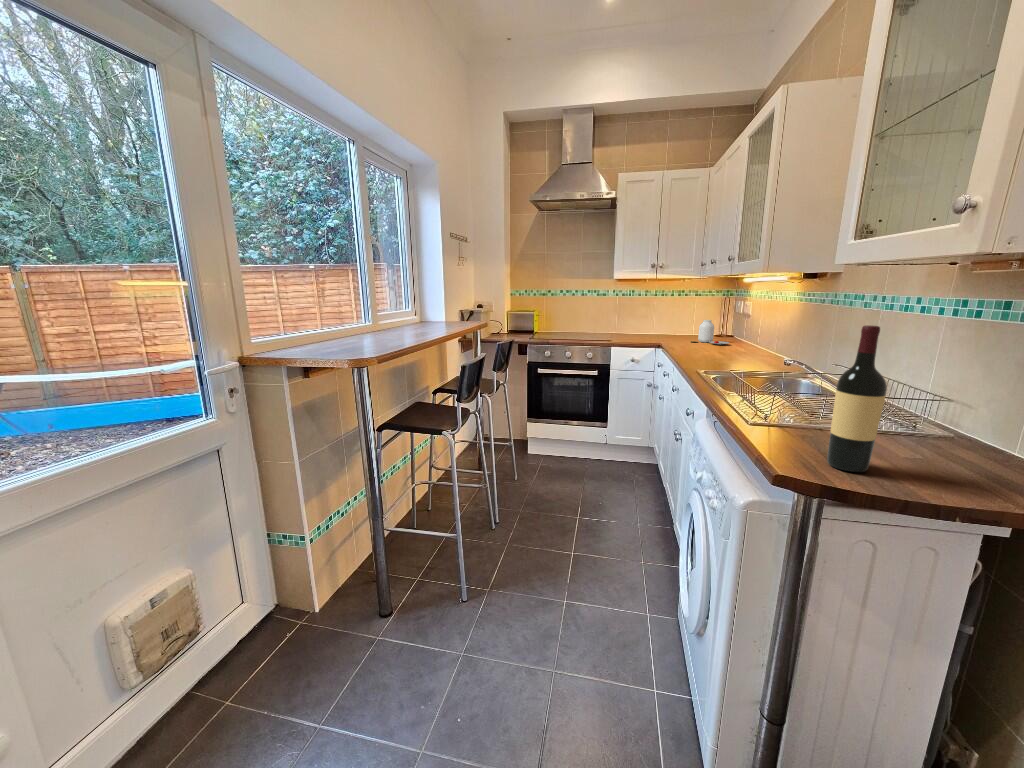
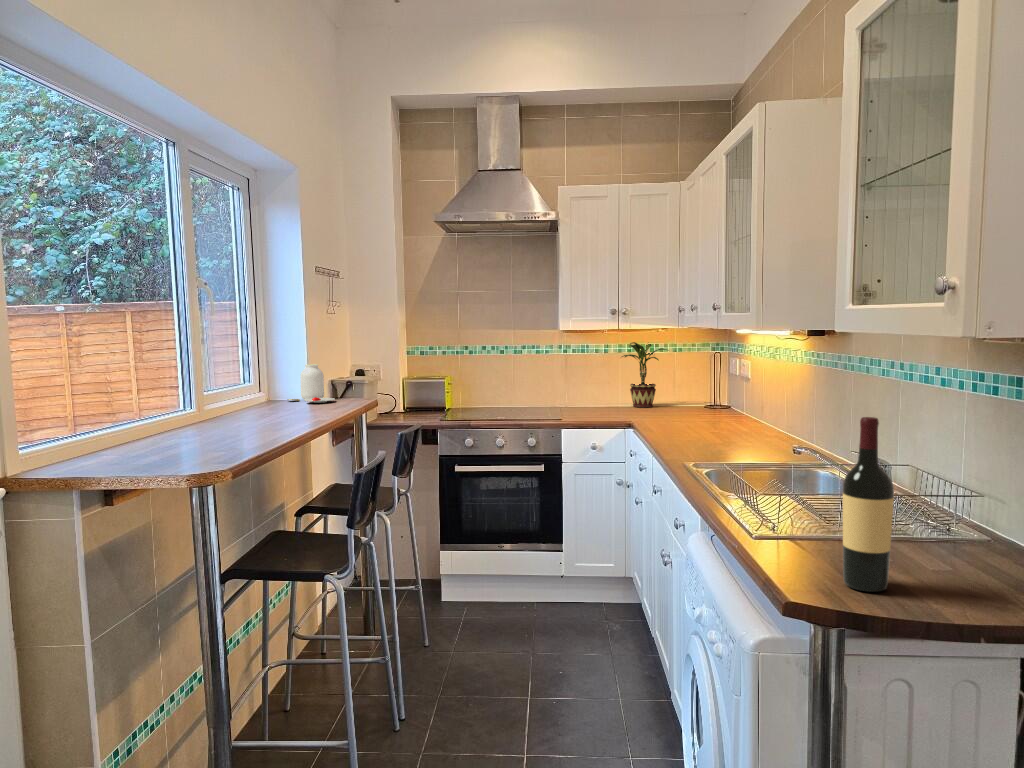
potted plant: none [654,289,691,335] -> present [622,342,669,407]
jar: present [691,320,729,345] -> present [288,364,335,403]

